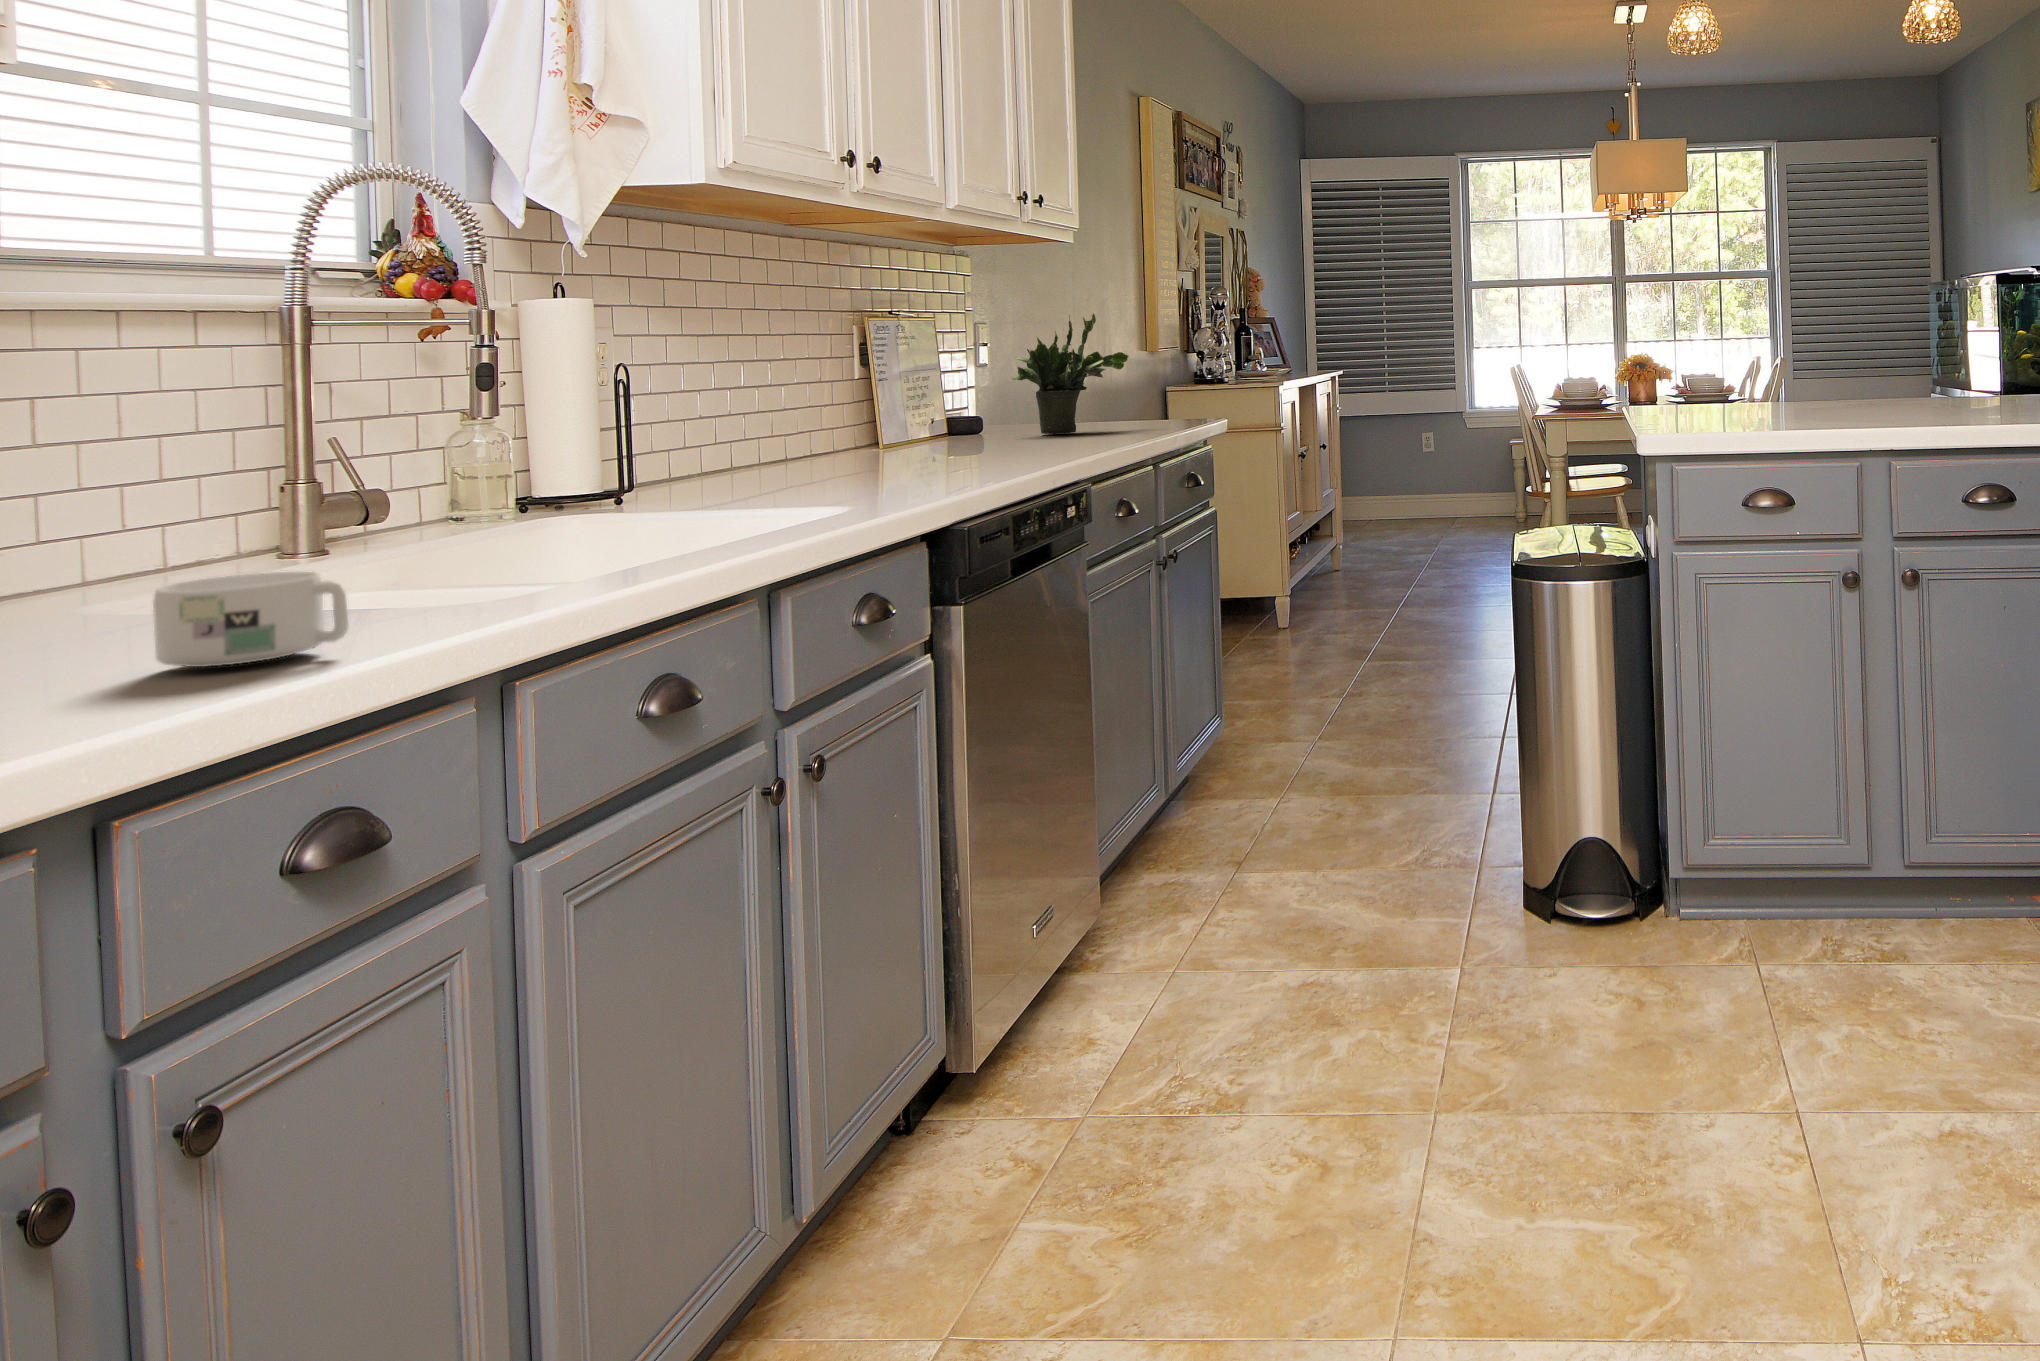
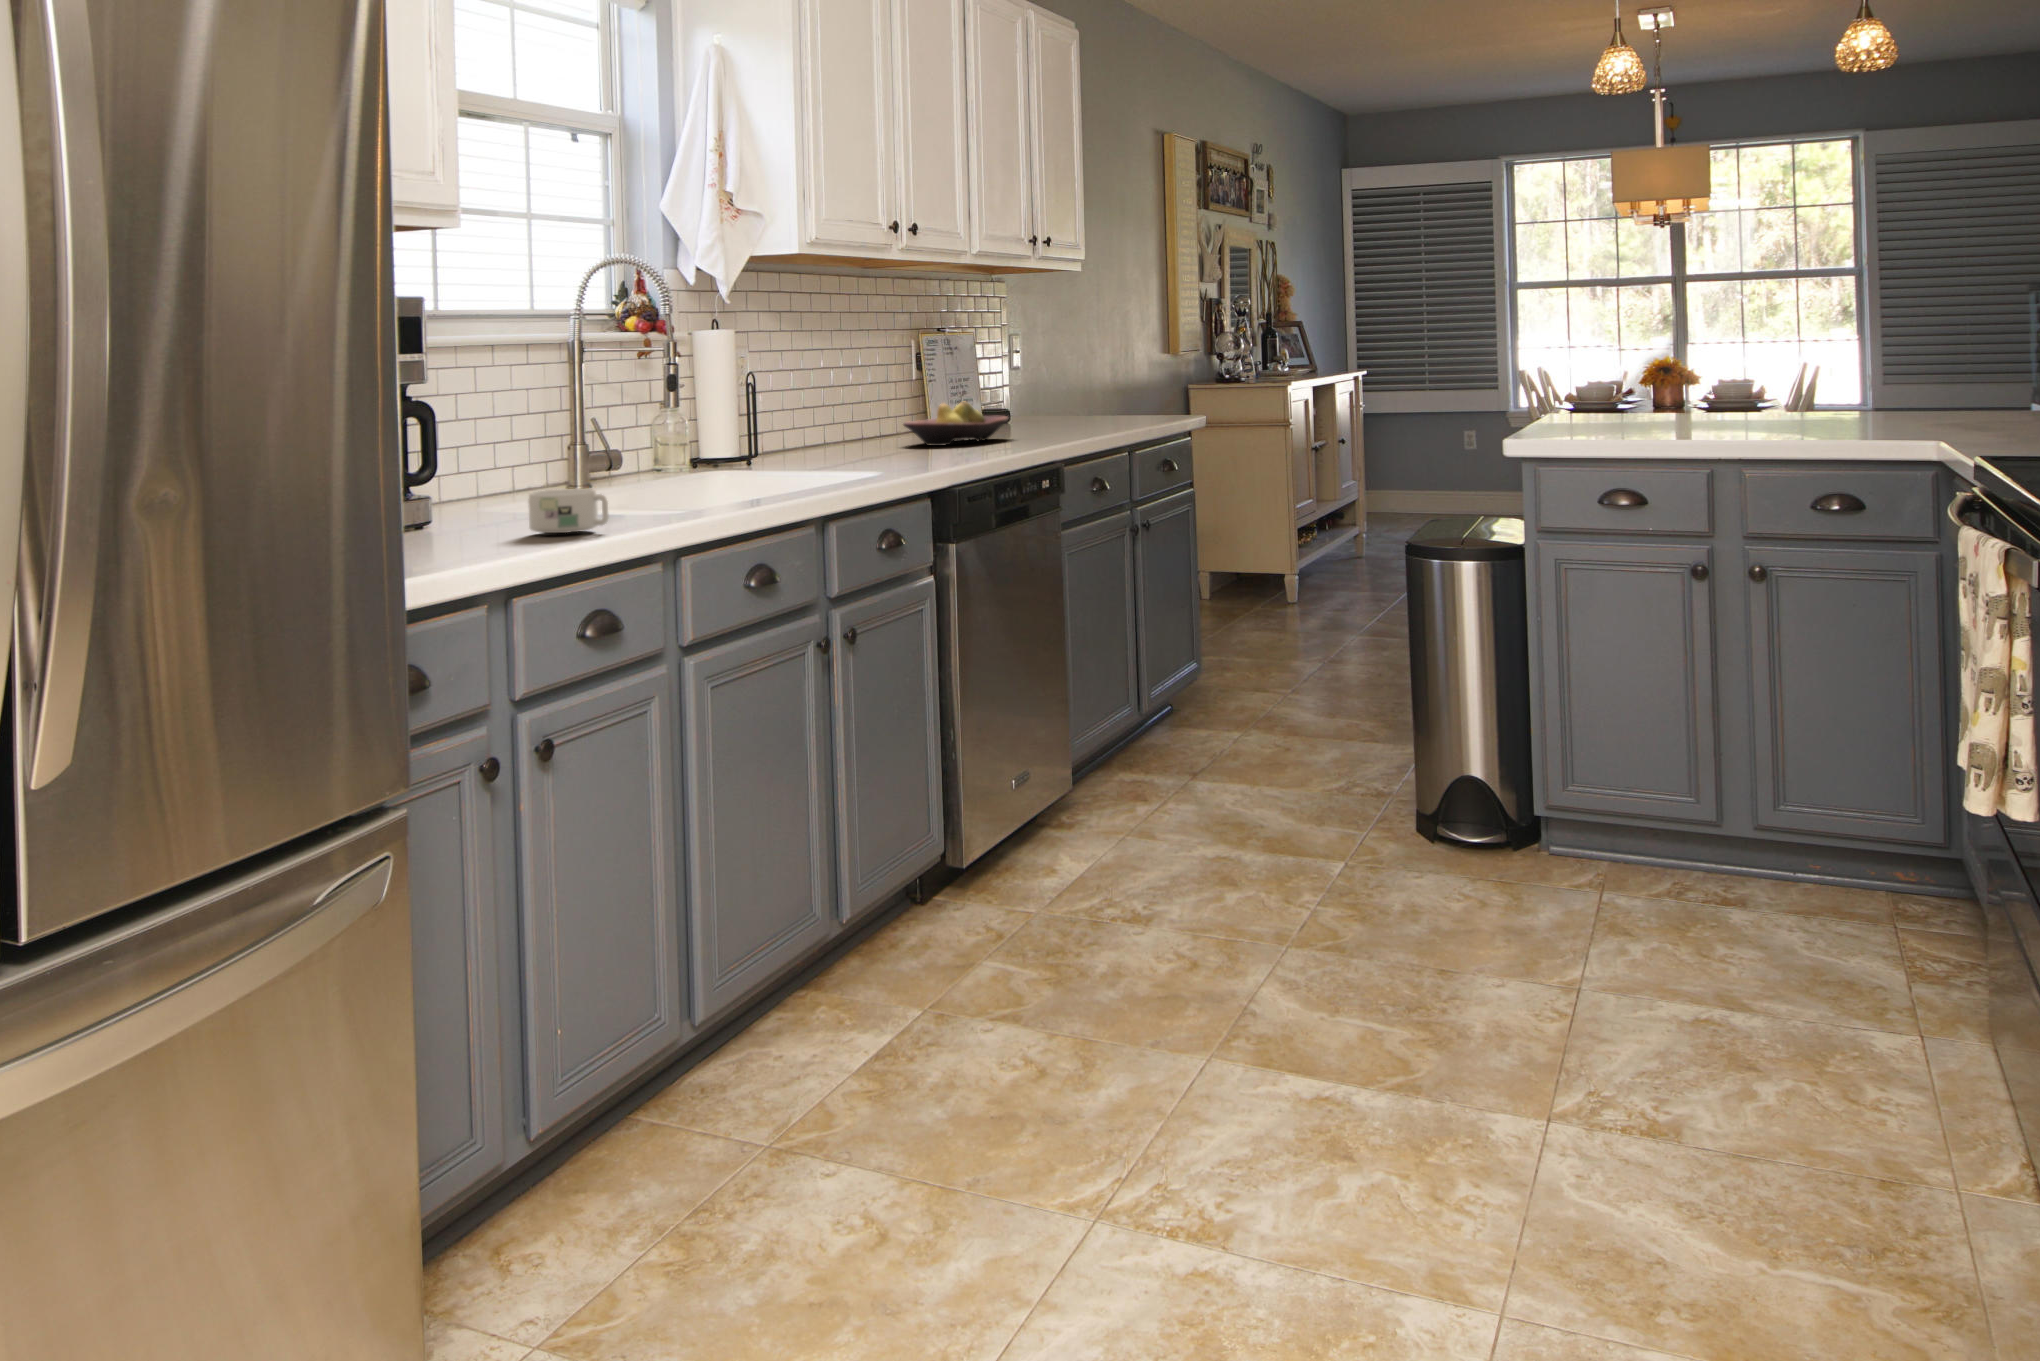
potted plant: present [1011,313,1129,434] -> none [1033,328,1128,425]
fruit bowl: none [849,405,995,465] -> present [903,402,1008,446]

